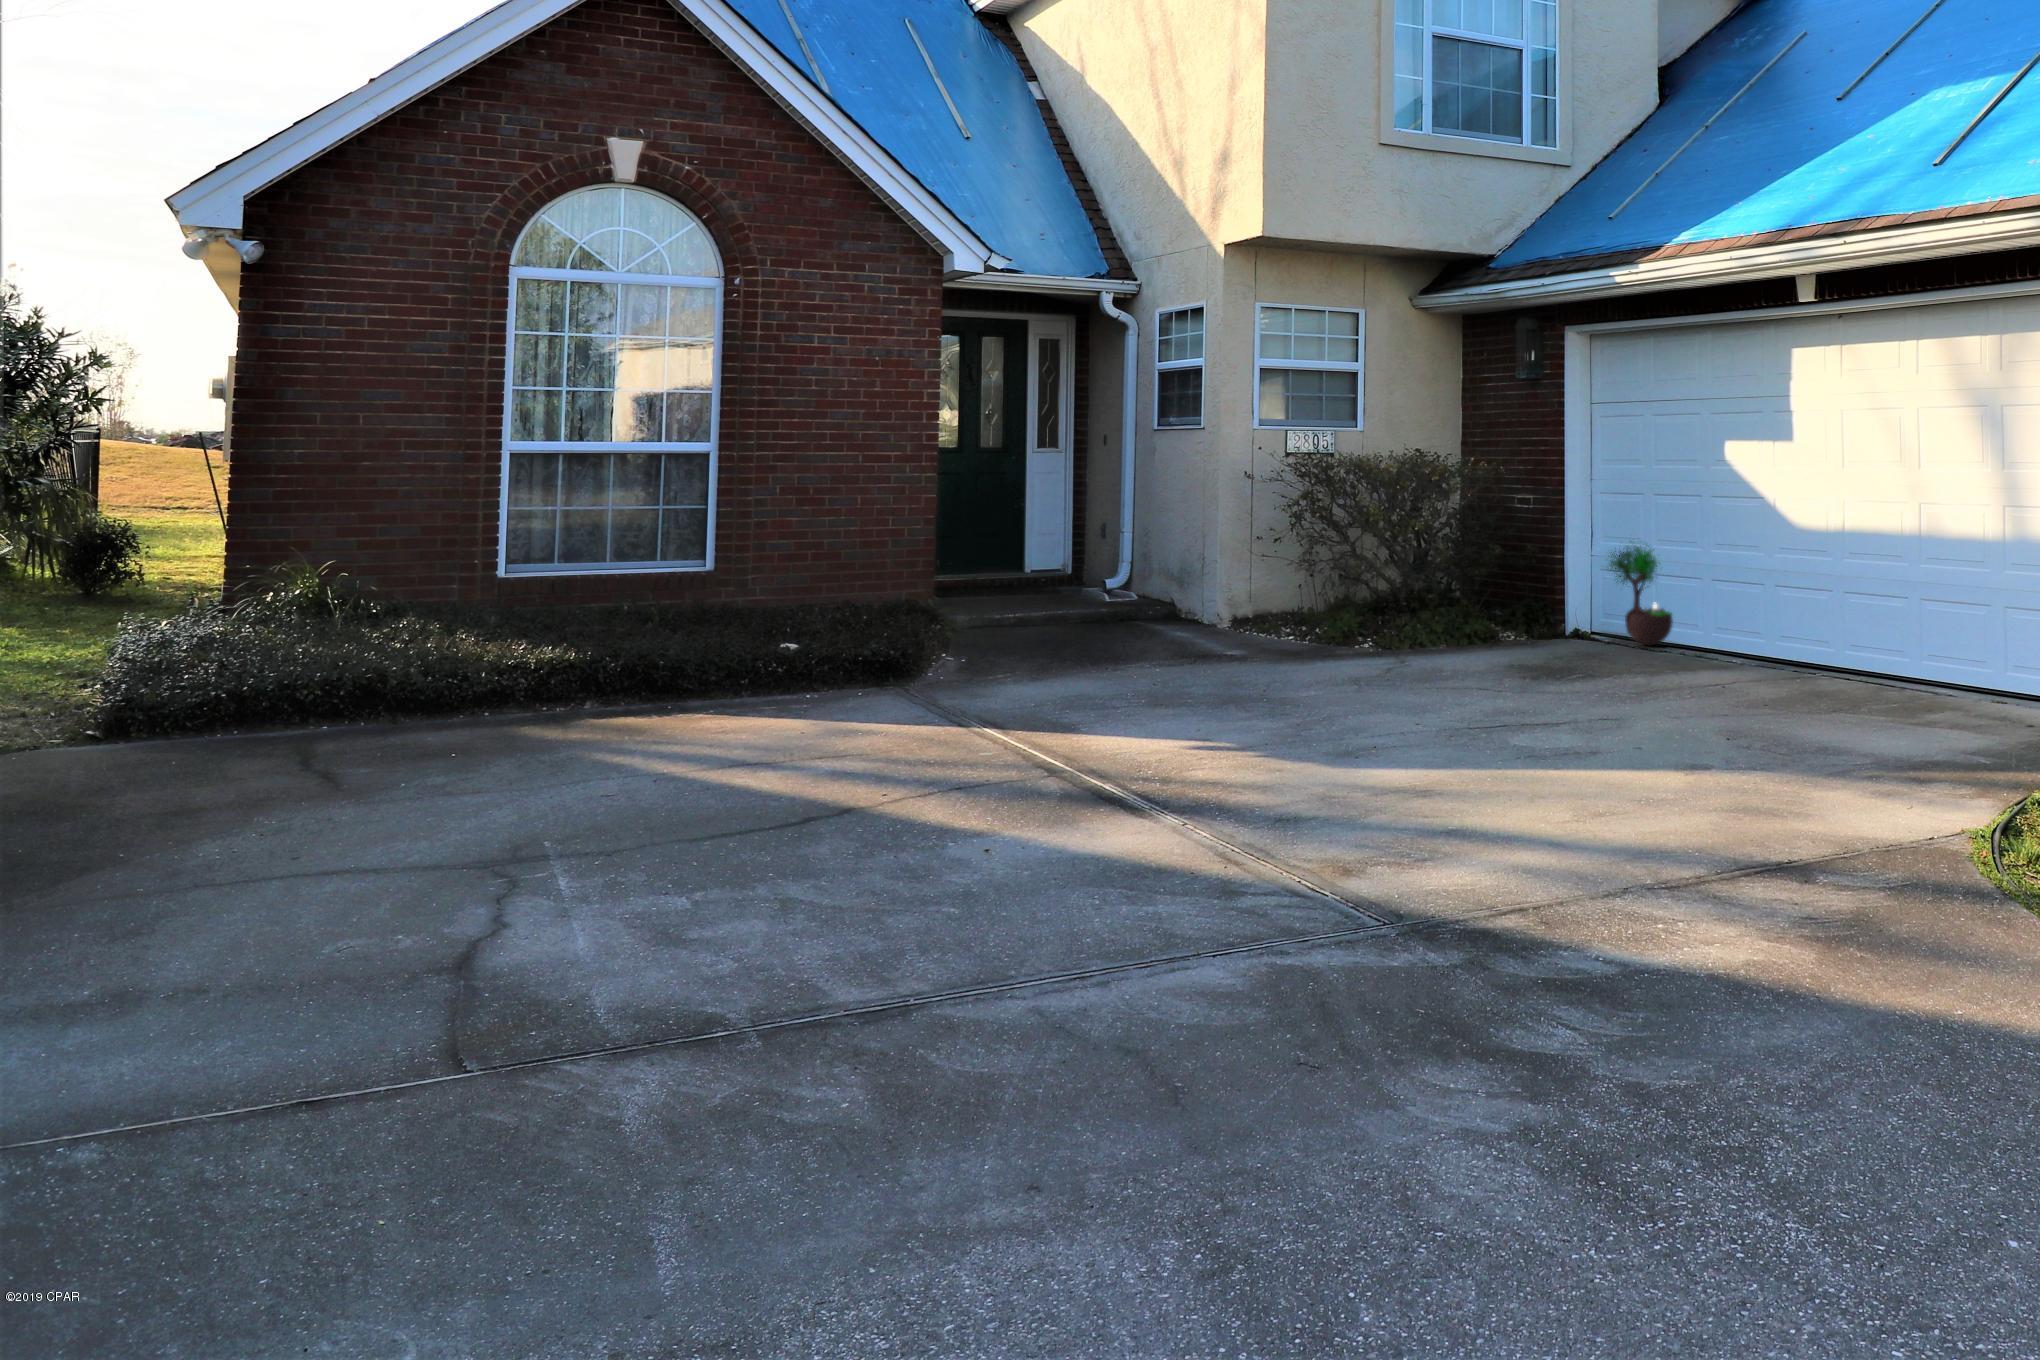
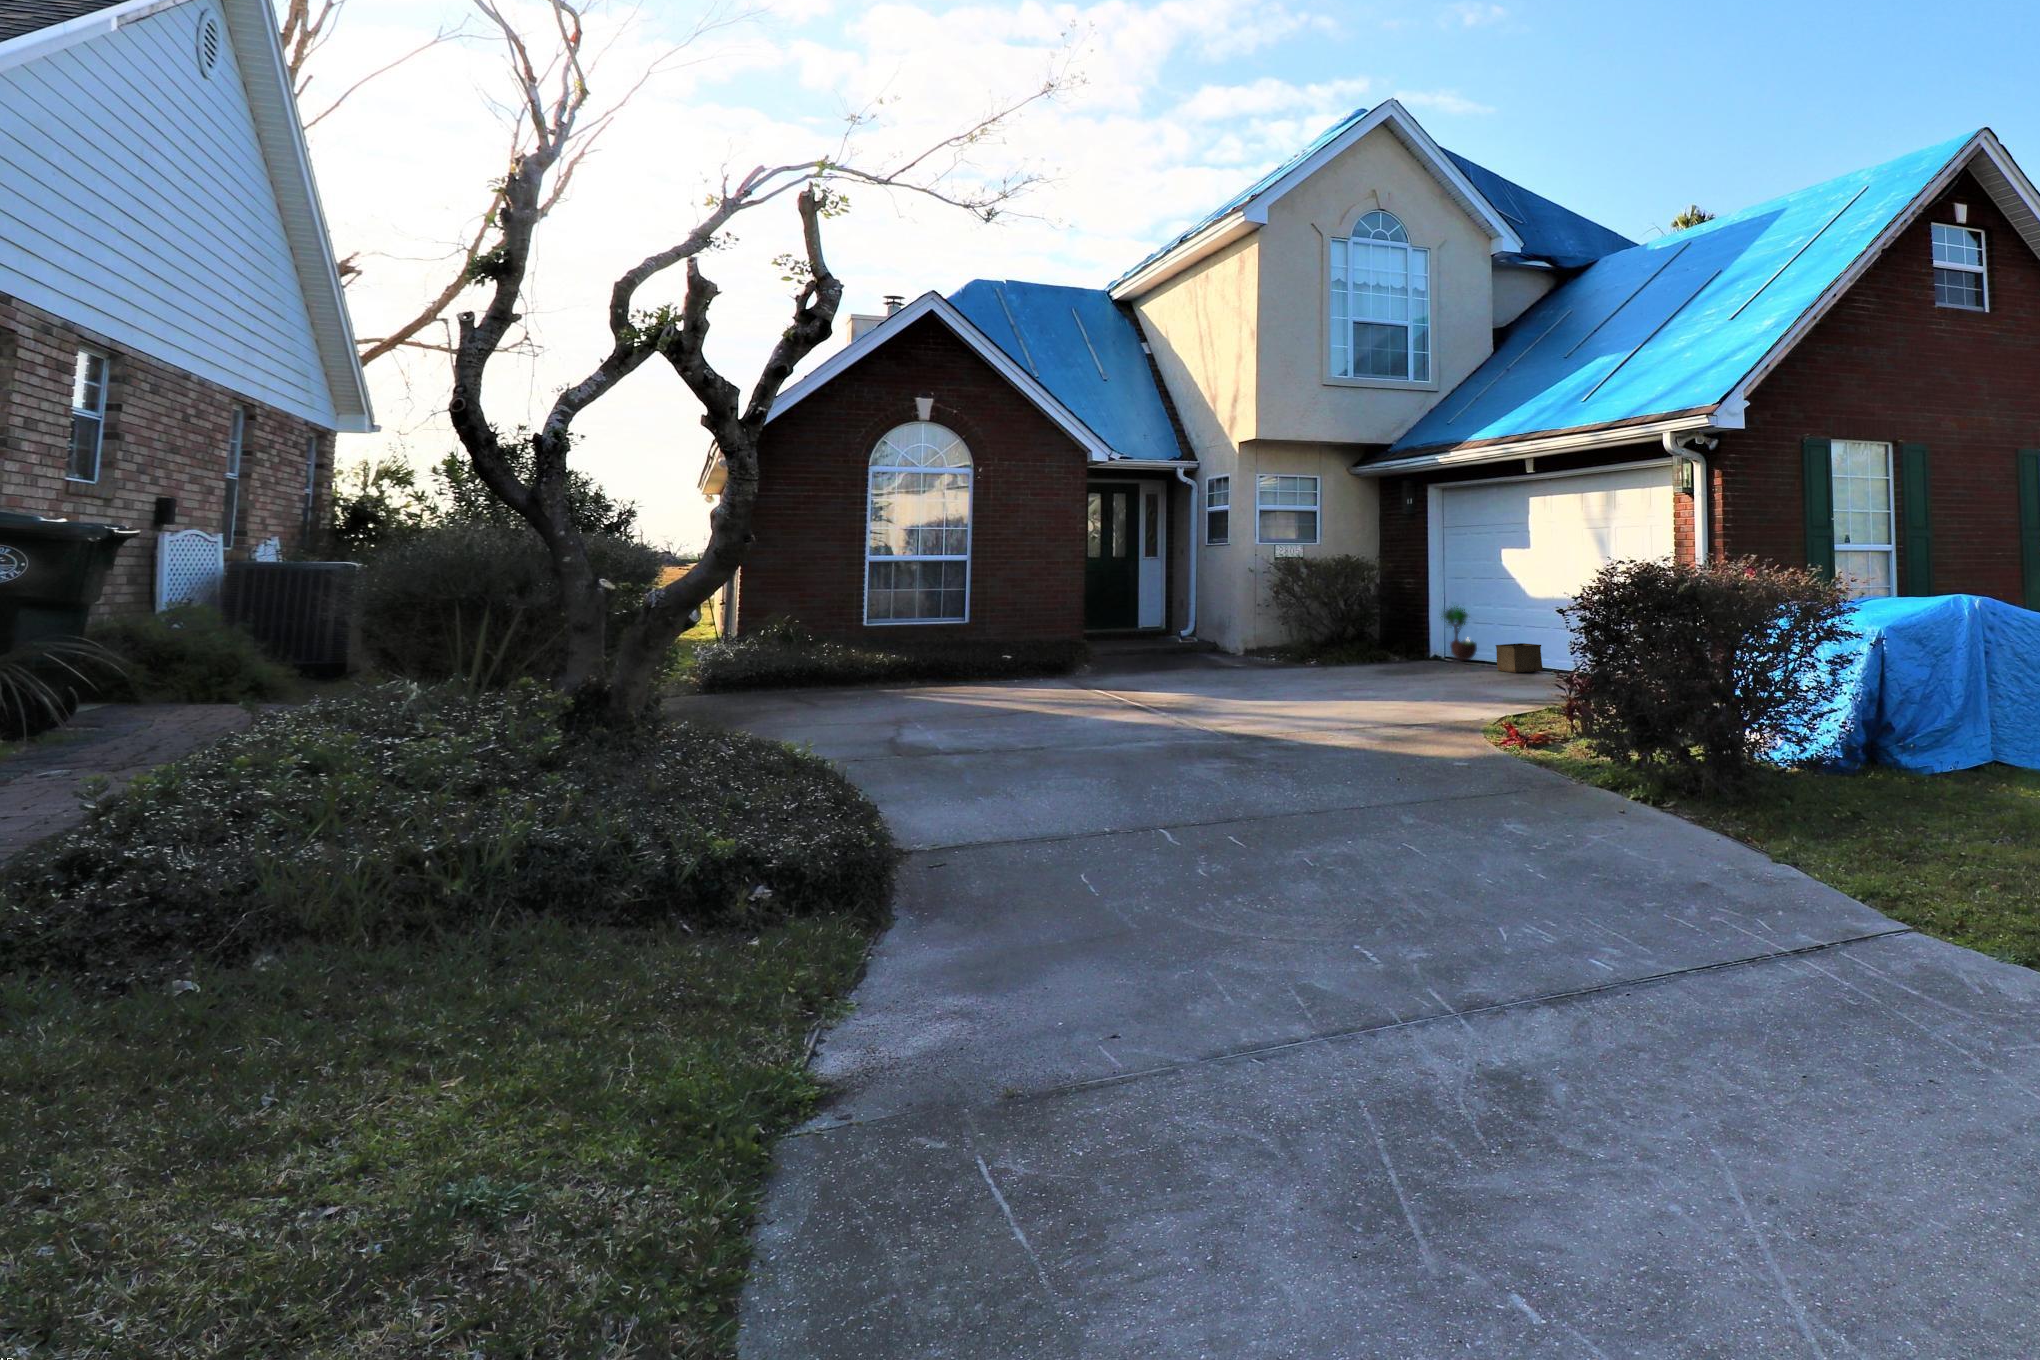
storage bin: none [1741,620,1831,681] -> present [1496,643,1543,673]

